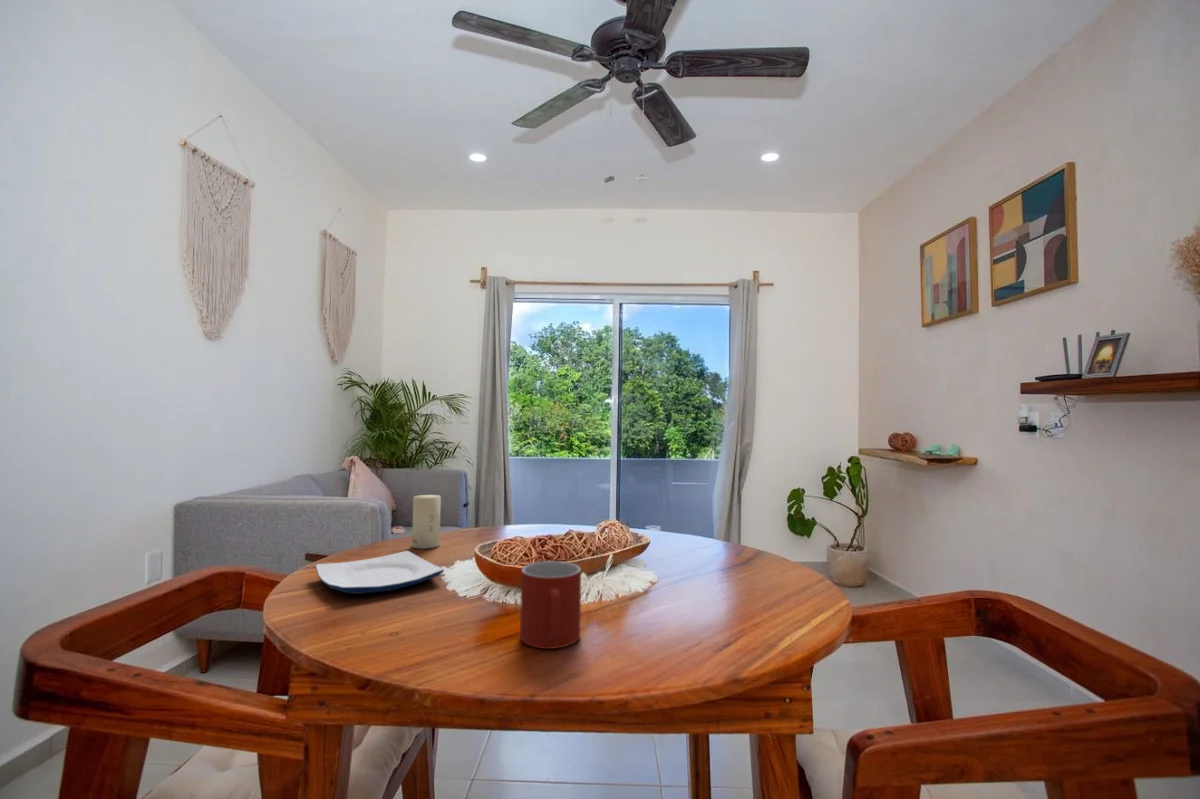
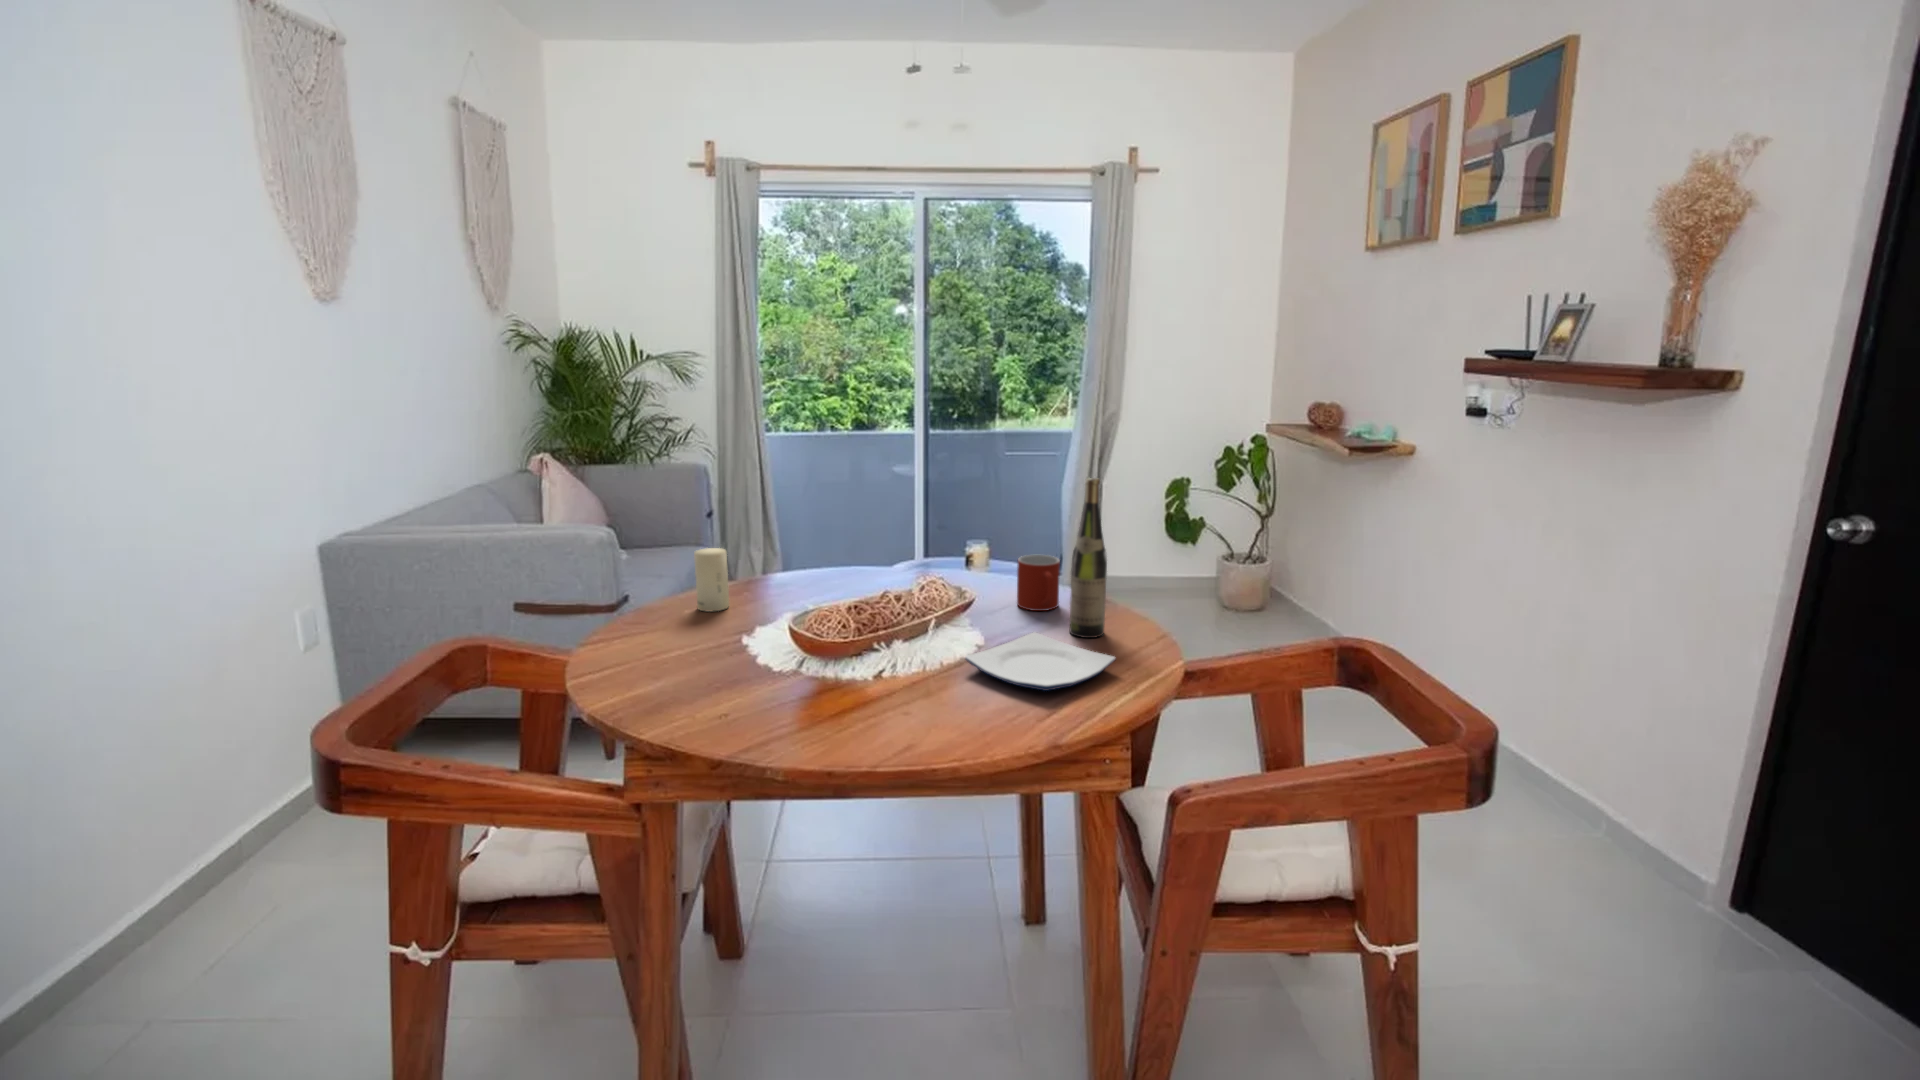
wine bottle: none [738,430,771,579] -> present [1070,478,1107,638]
plate: present [316,551,444,594] -> present [965,632,1115,691]
mug: present [520,561,581,649] -> present [1017,555,1060,611]

